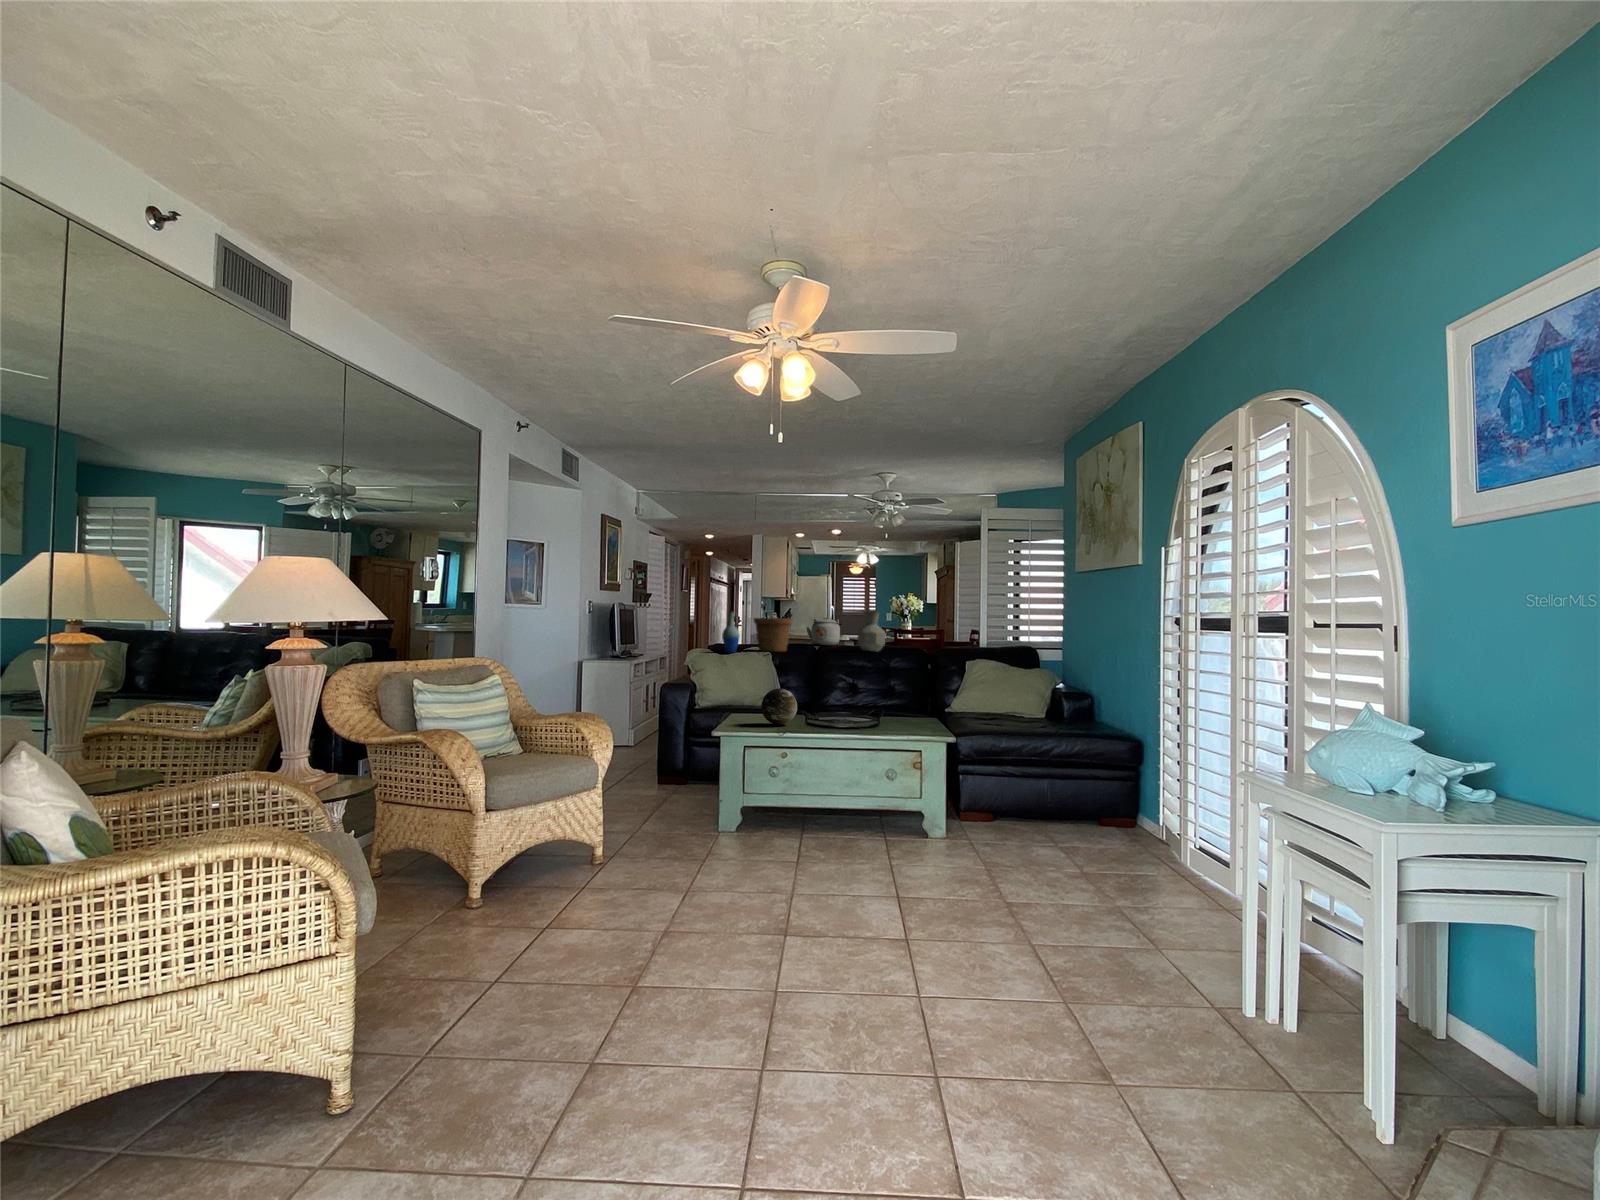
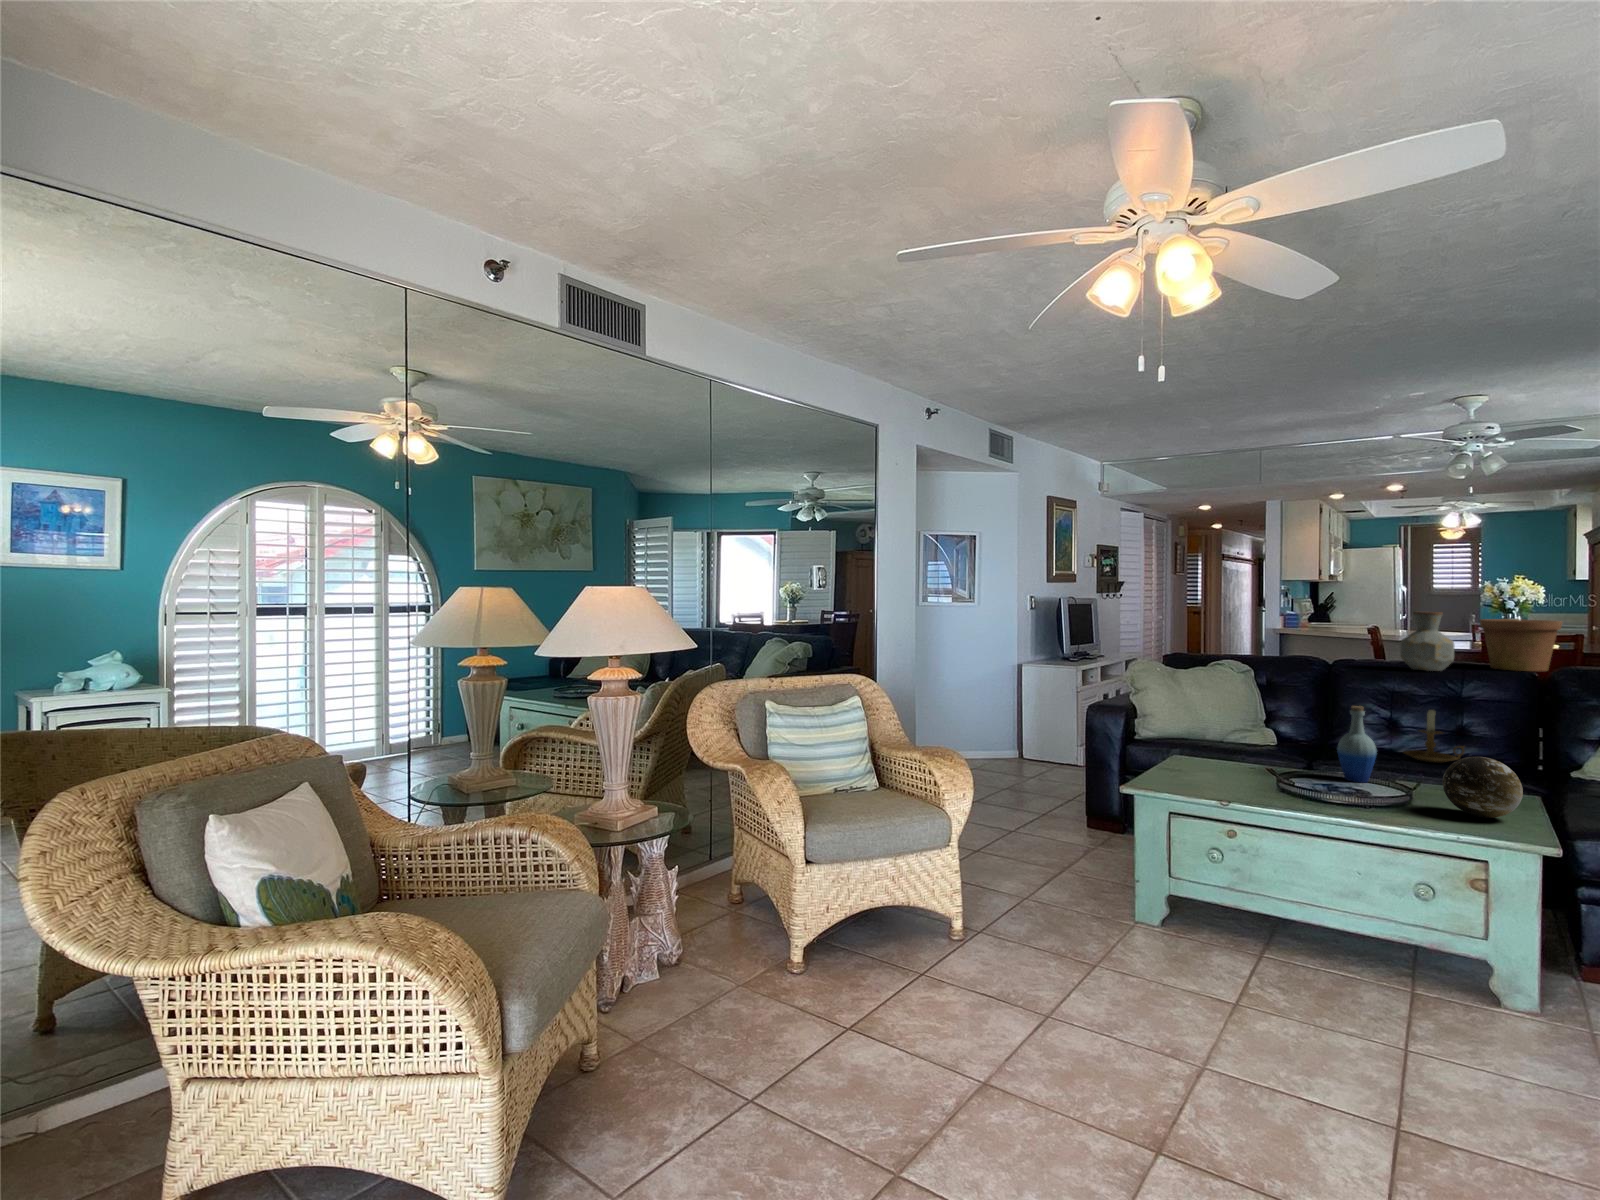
bottle: present [722,612,740,653] -> present [1337,706,1377,783]
kettle: present [806,617,843,645] -> none [1323,614,1386,653]
flower pot: present [754,618,793,651] -> present [1479,619,1562,671]
candle holder: none [862,673,893,709] -> present [1403,710,1464,763]
decorative orb: present [761,689,797,725] -> present [1443,757,1523,818]

